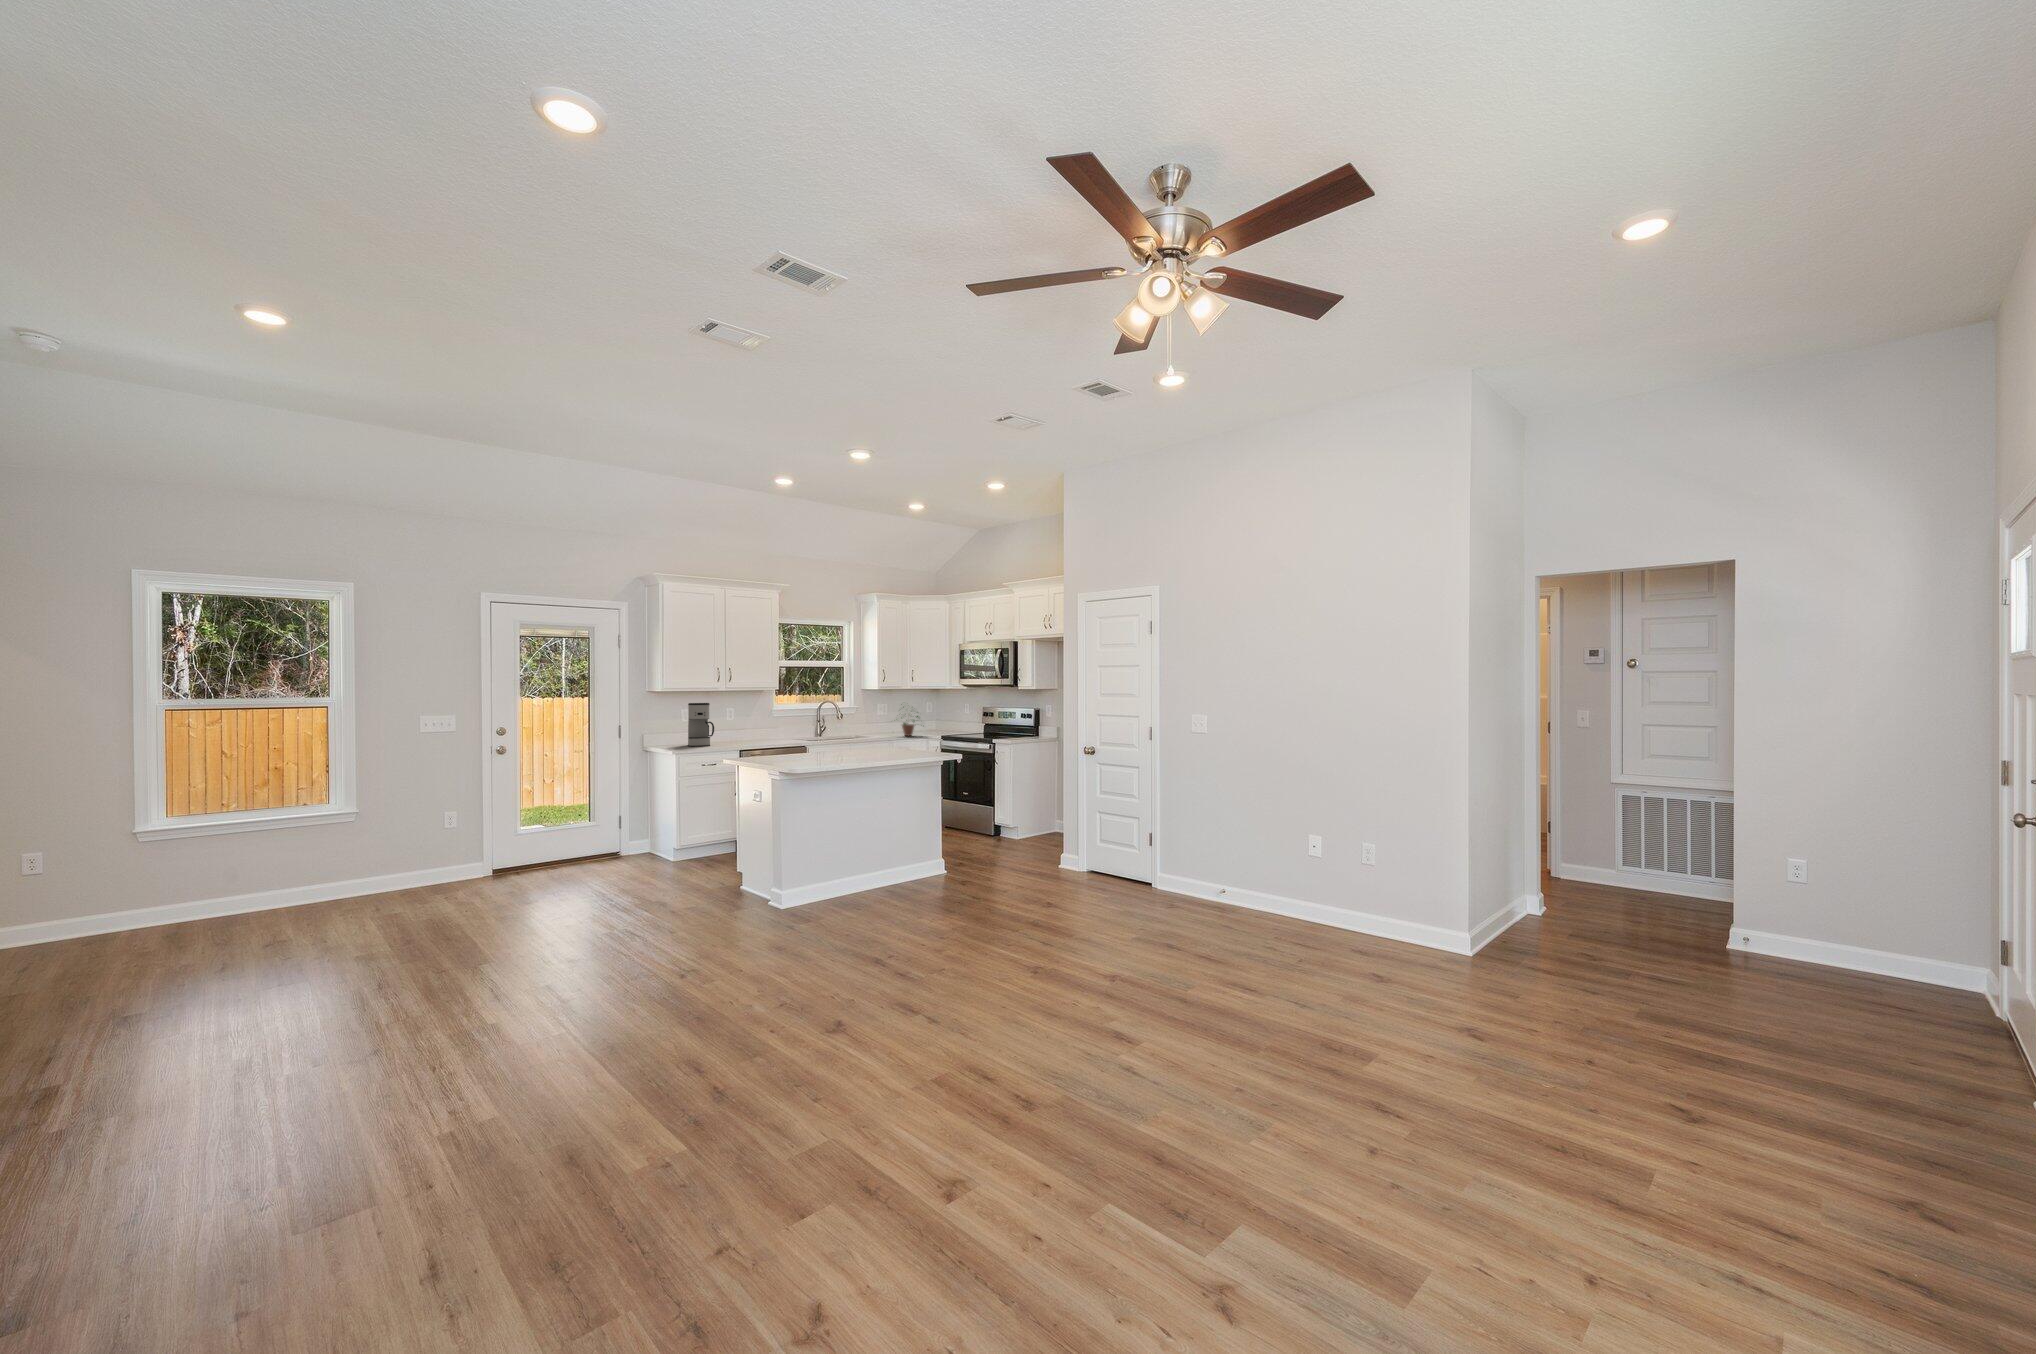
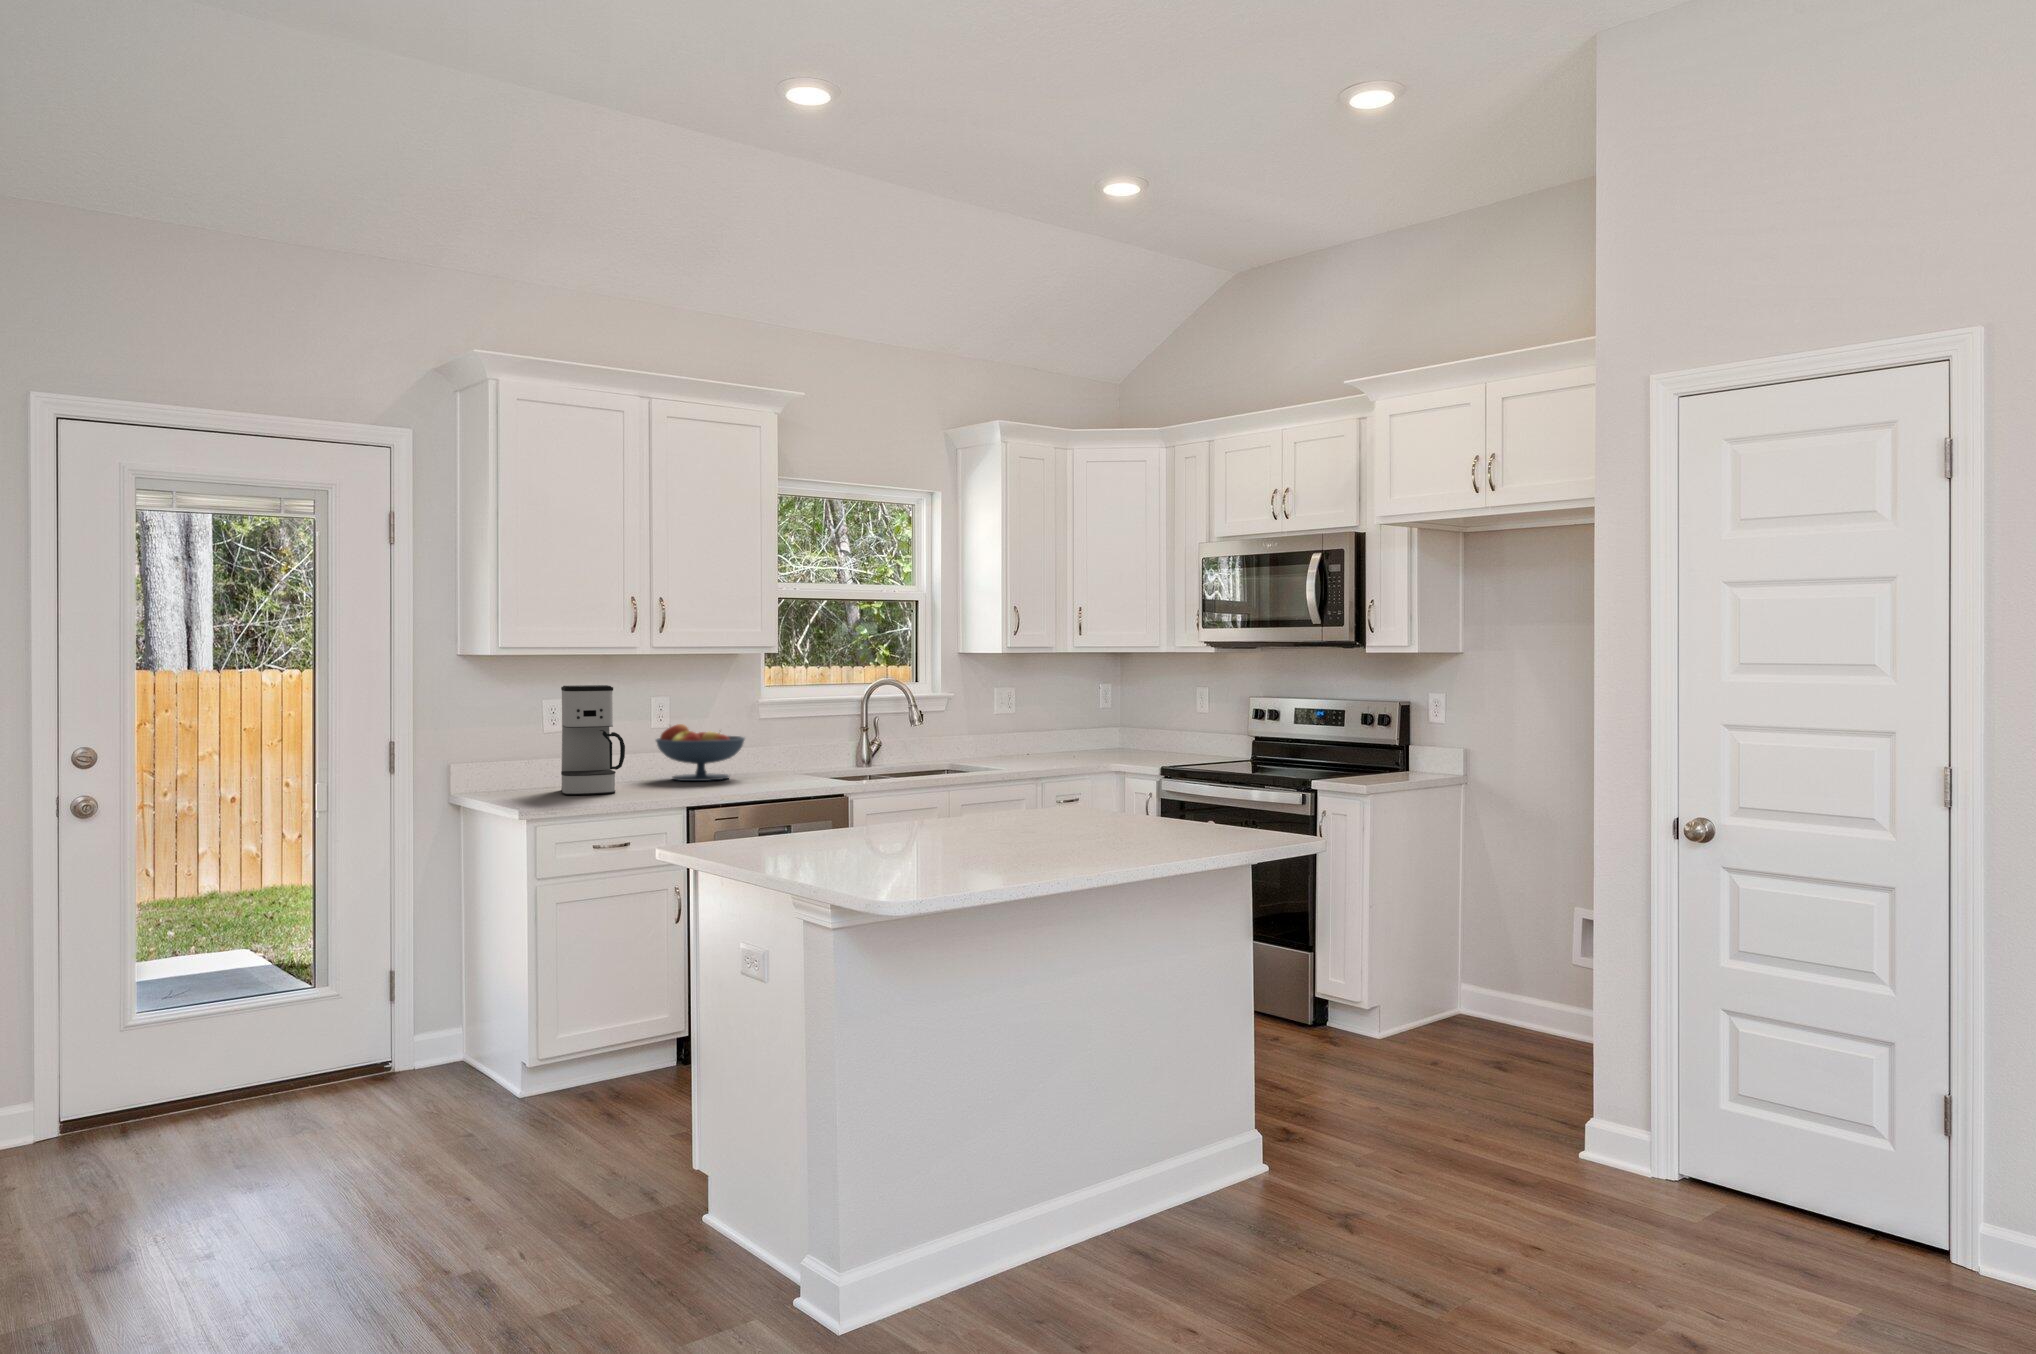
potted plant: present [894,707,918,736] -> none [1033,686,1120,766]
fruit bowl: none [727,719,765,742] -> present [656,724,745,781]

